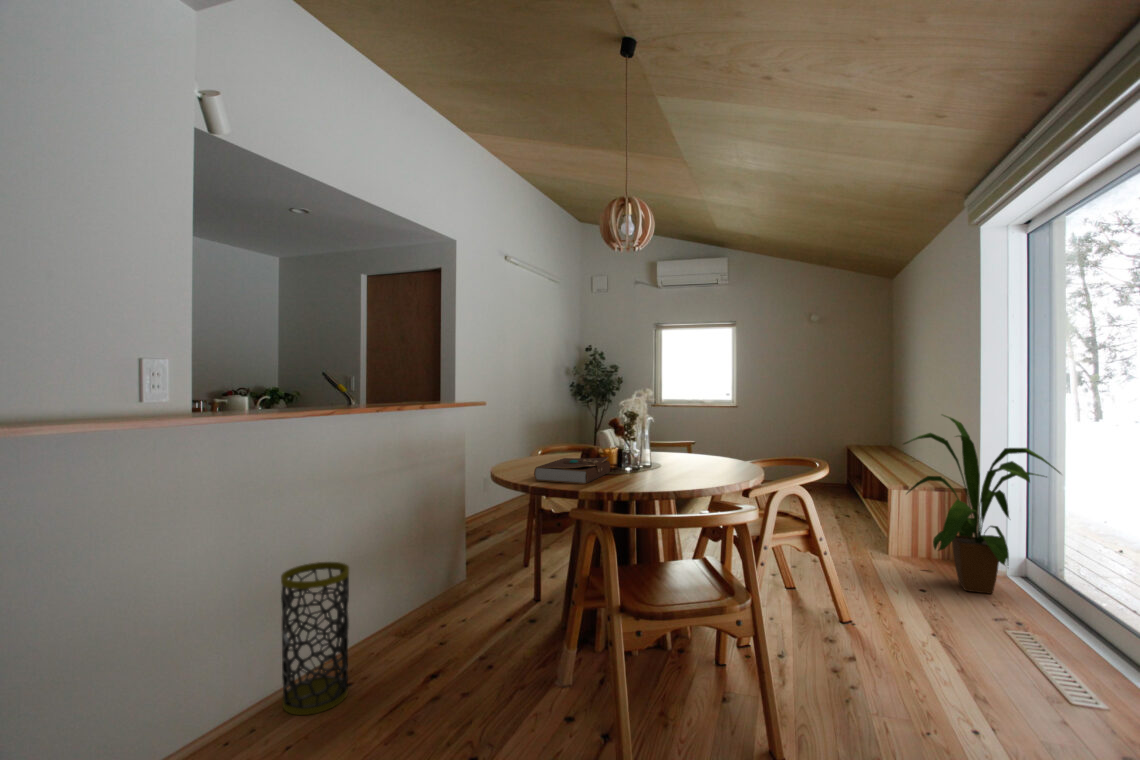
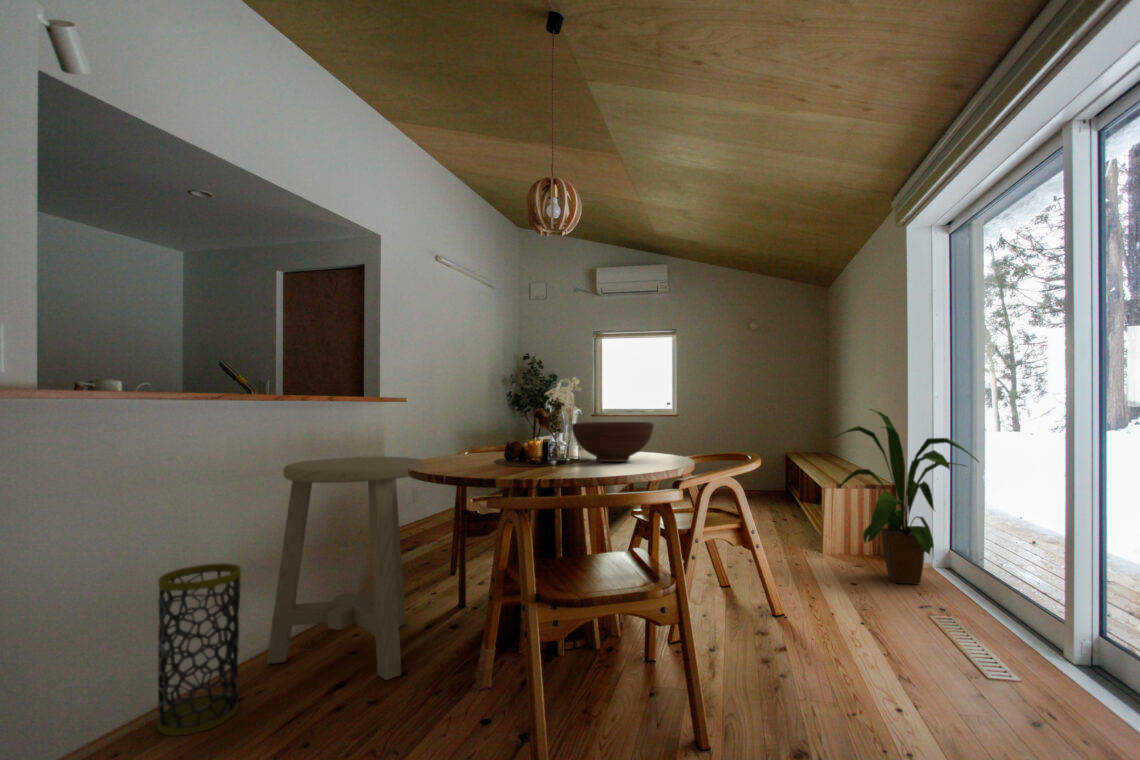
fruit bowl: none [644,431,725,472] -> present [572,422,654,462]
book: present [534,457,610,484] -> none [452,447,535,473]
stool: none [369,461,506,671] -> present [267,457,425,680]

